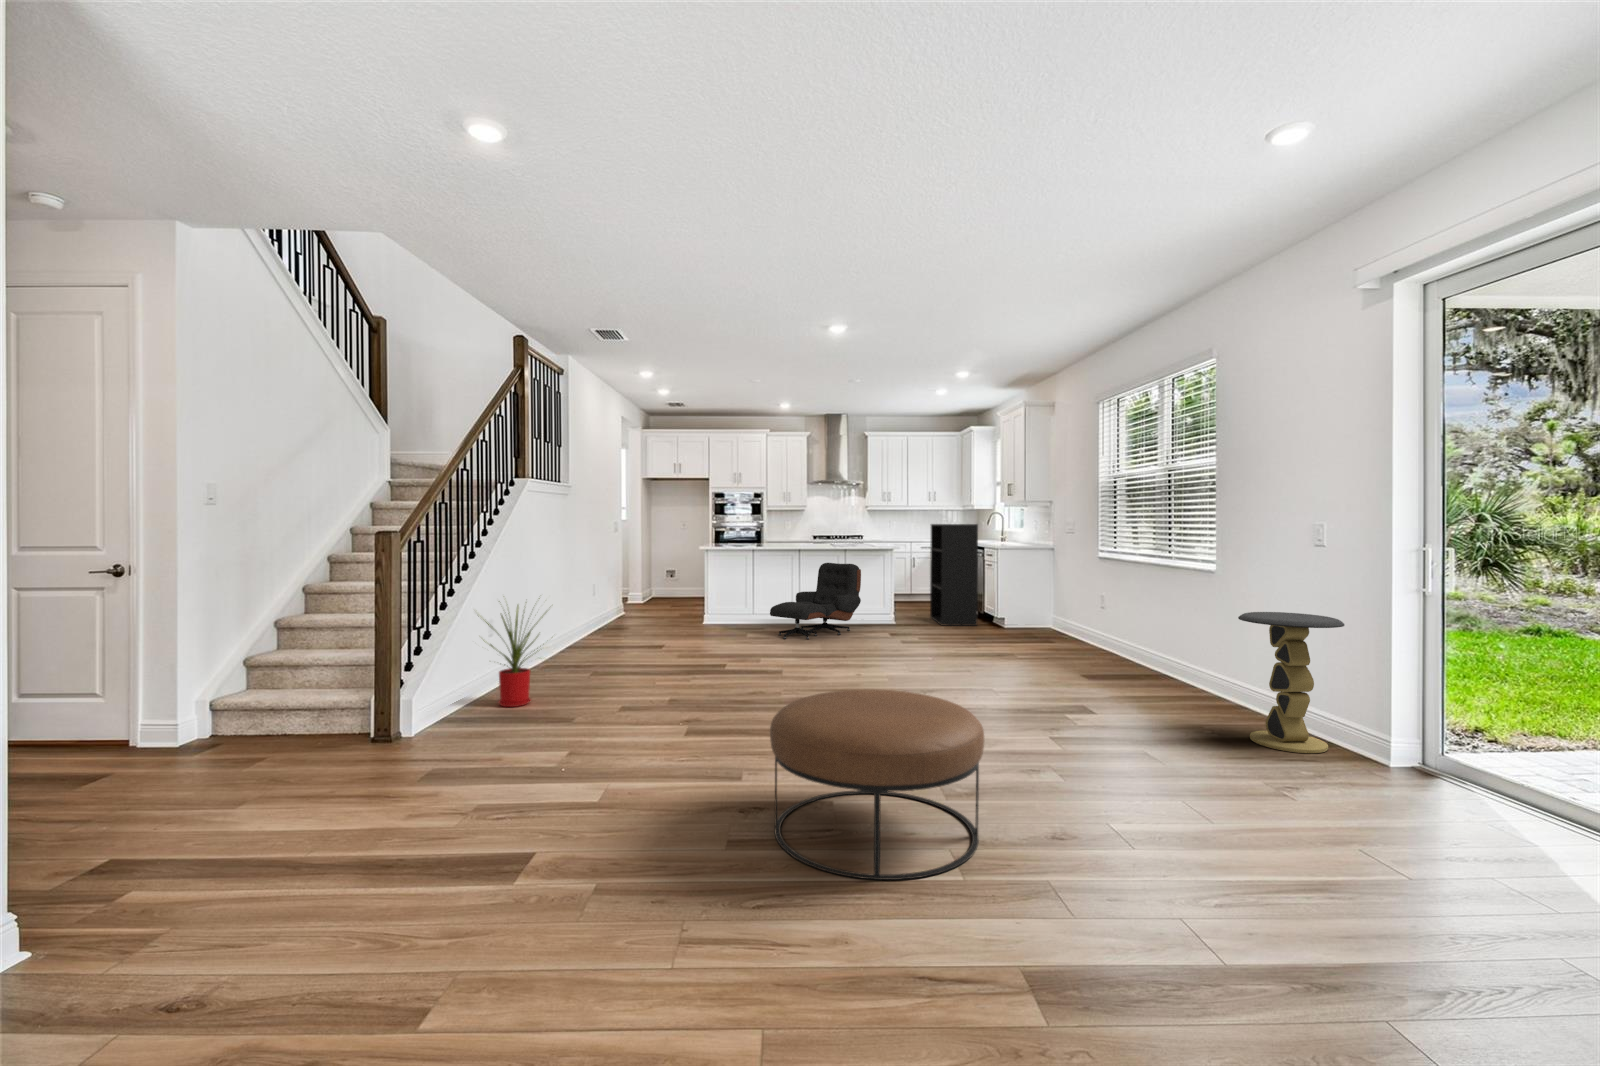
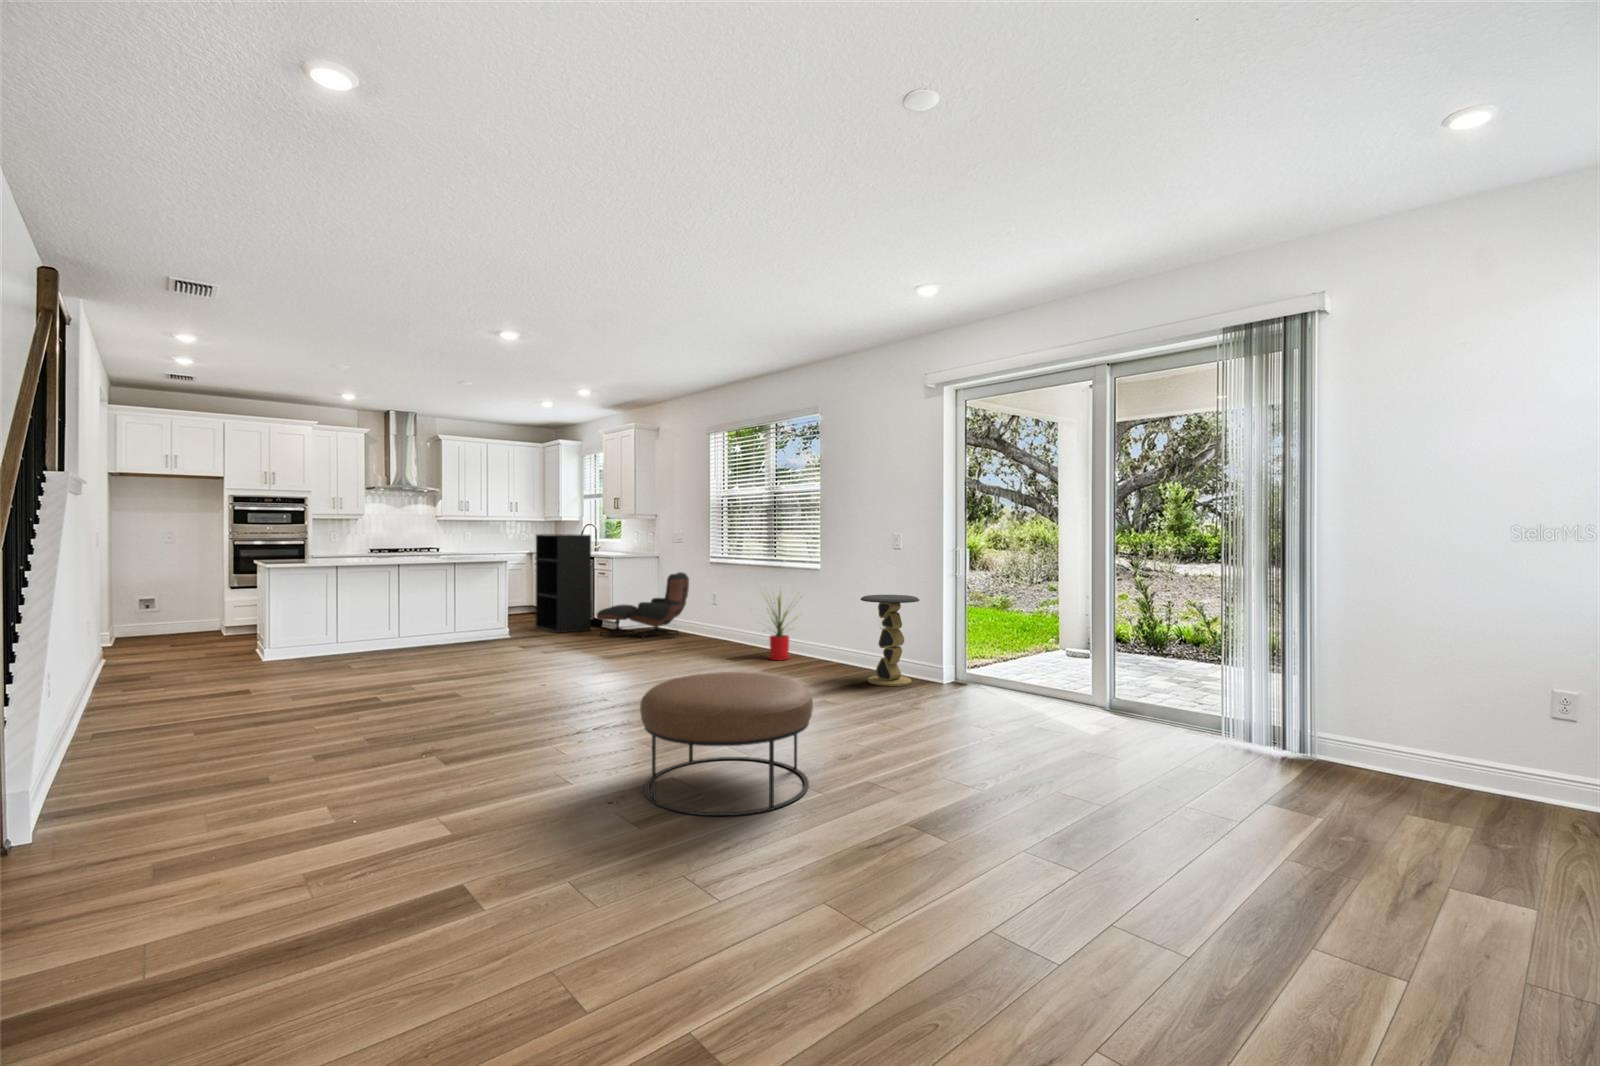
lounge chair: present [770,563,861,639] -> present [597,572,689,639]
house plant: present [483,598,540,707] -> present [763,591,797,660]

